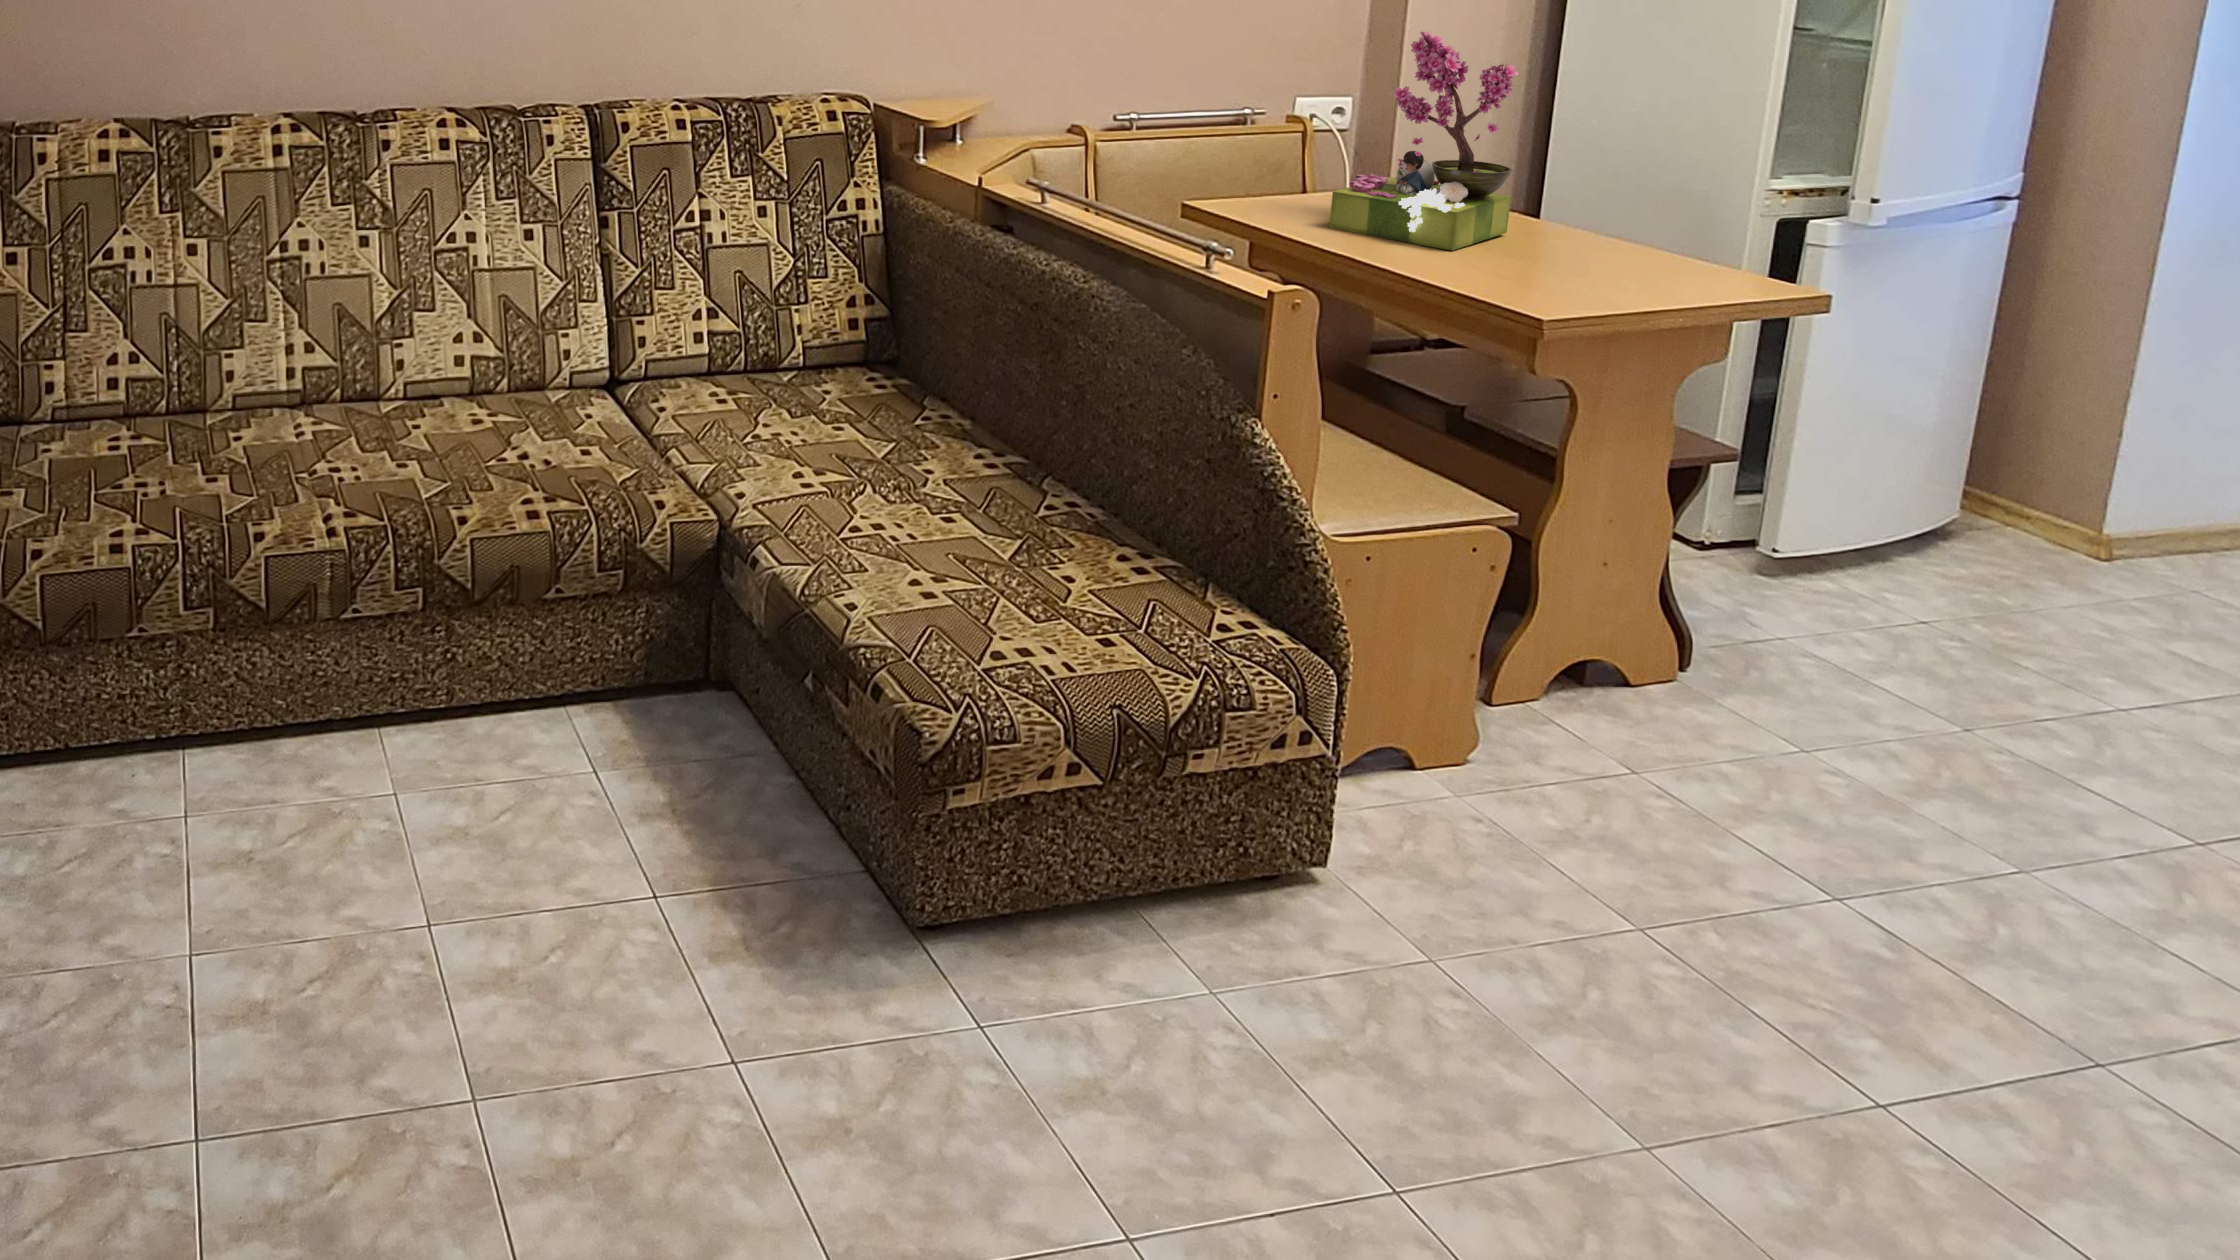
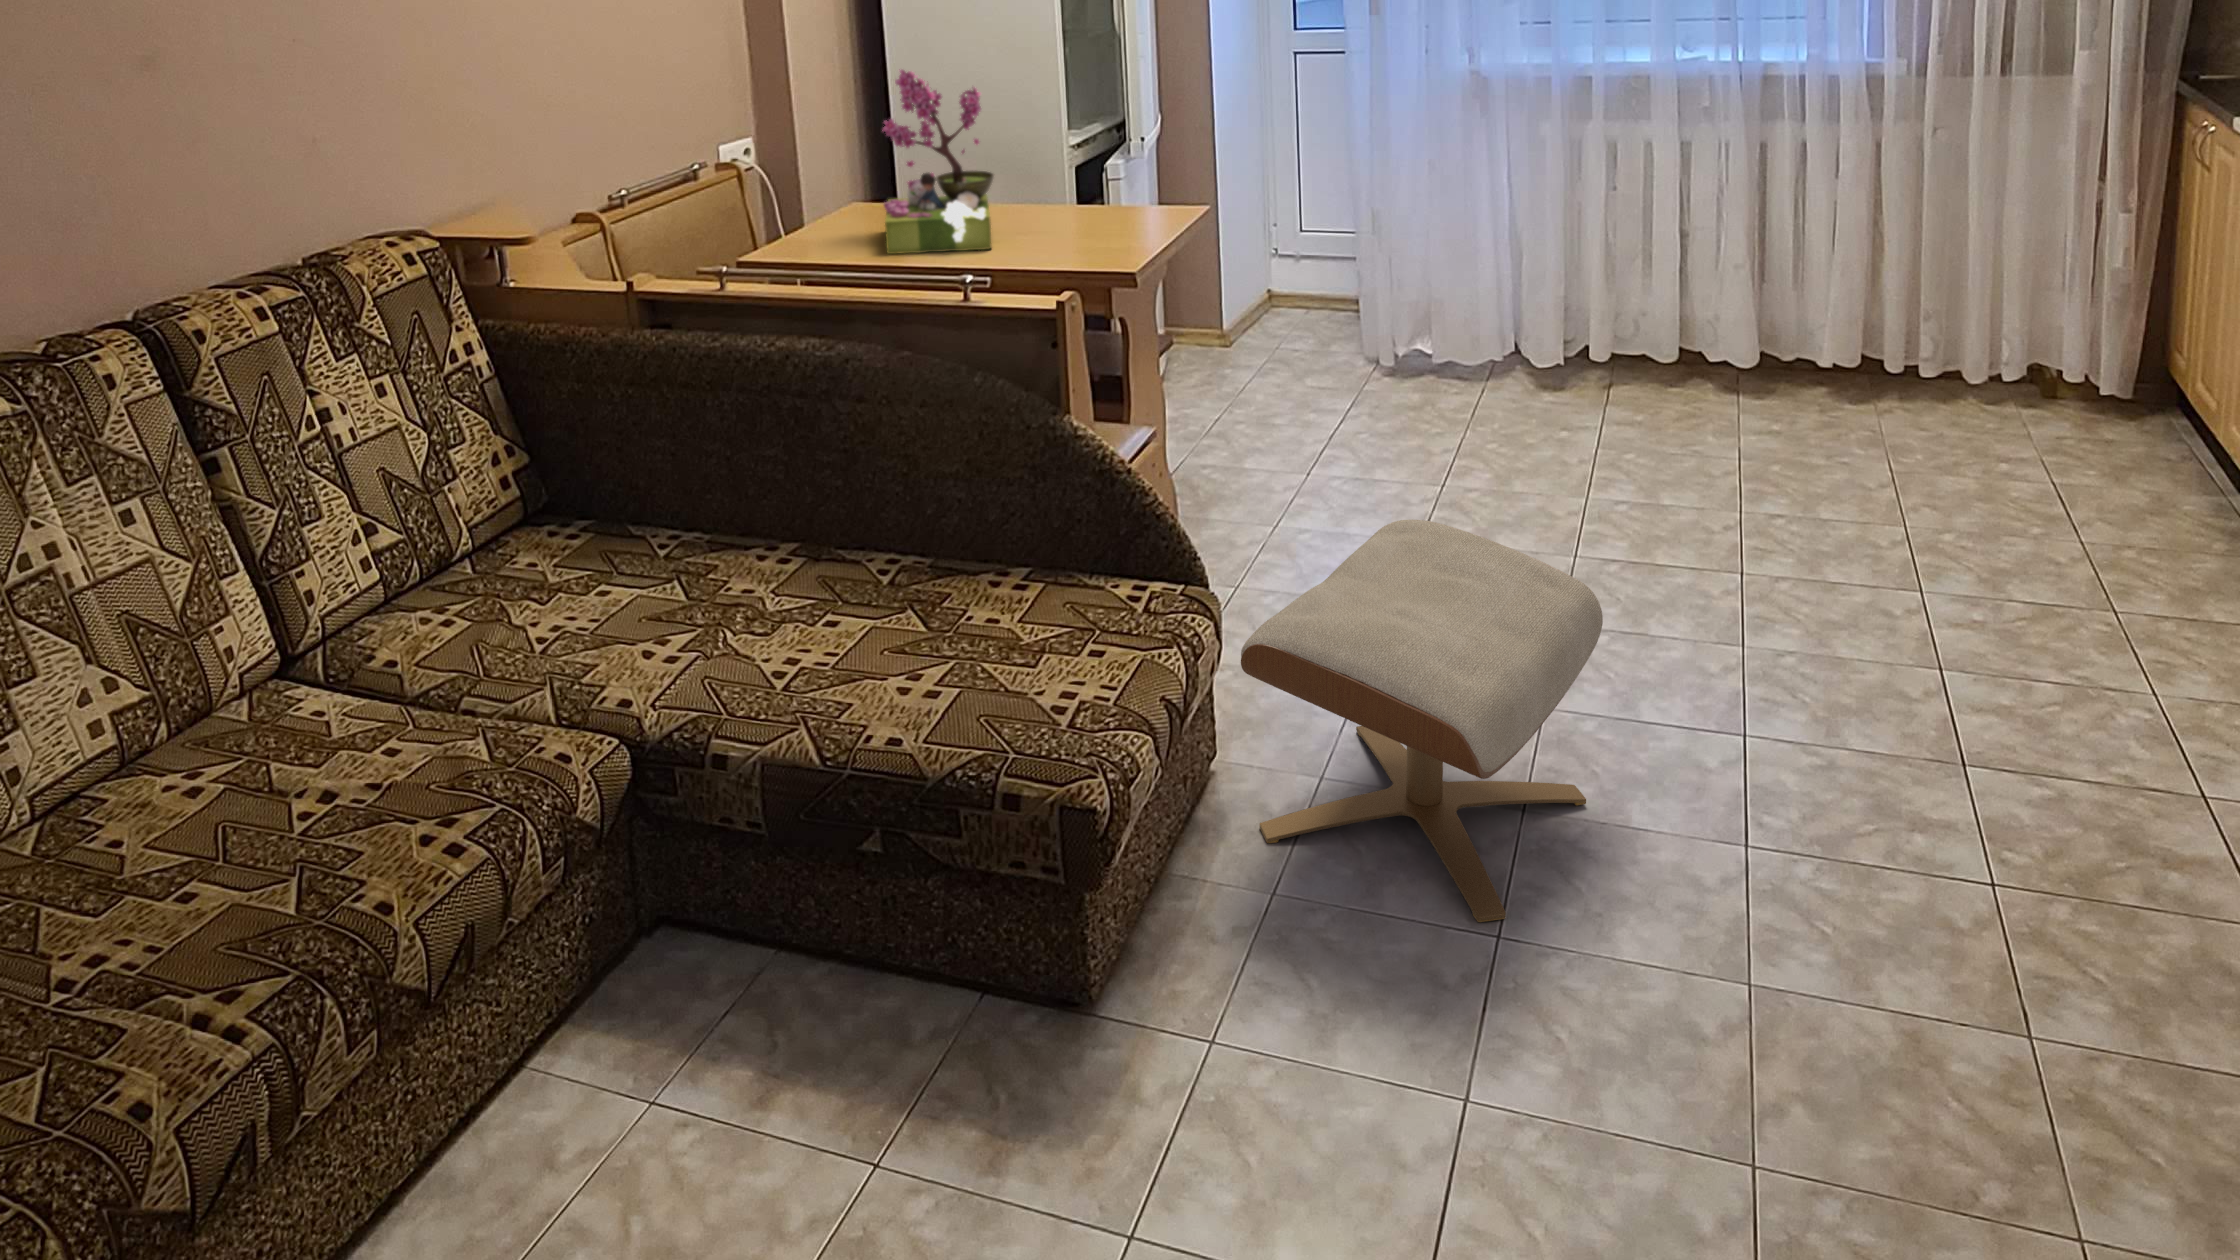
ottoman: none [1302,693,1968,1204] -> present [1241,520,1603,922]

